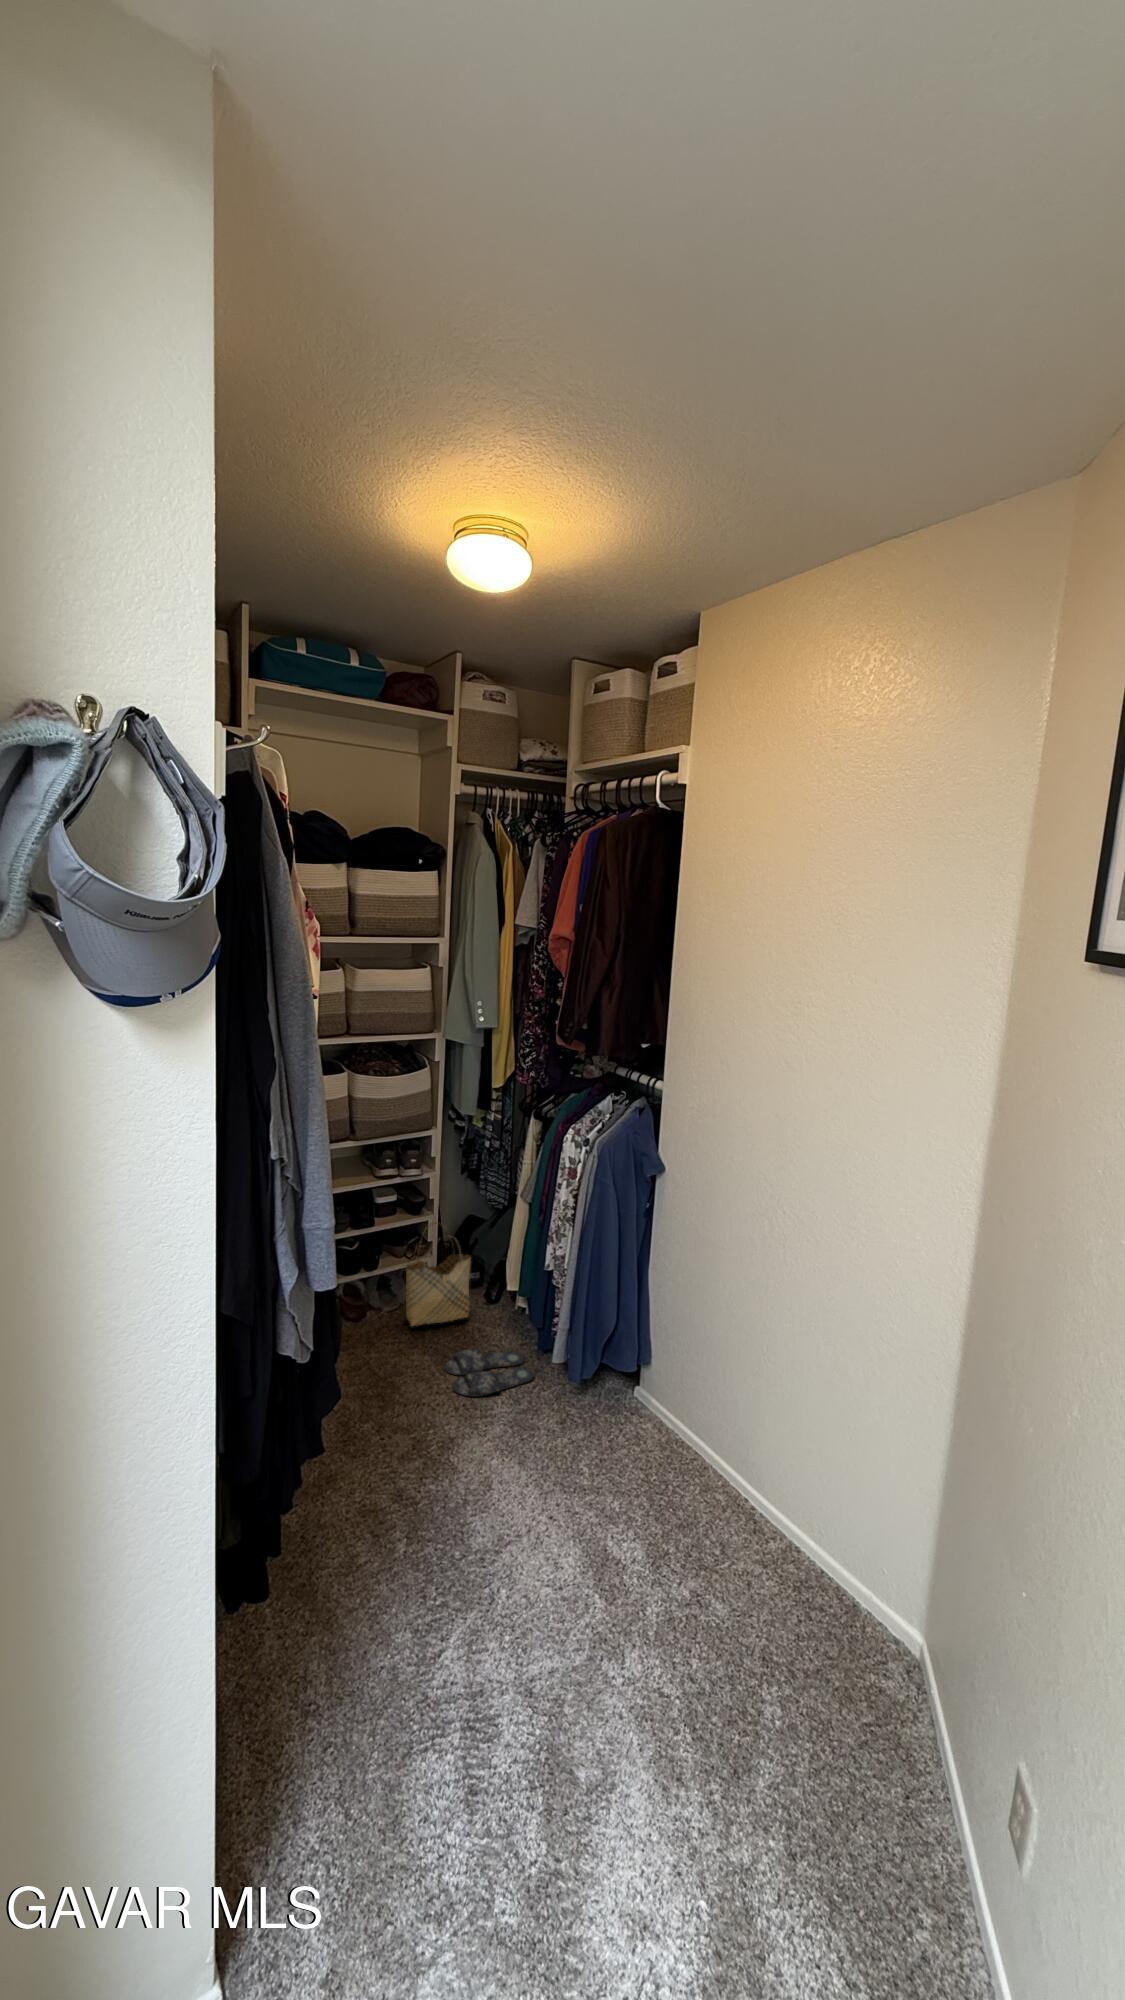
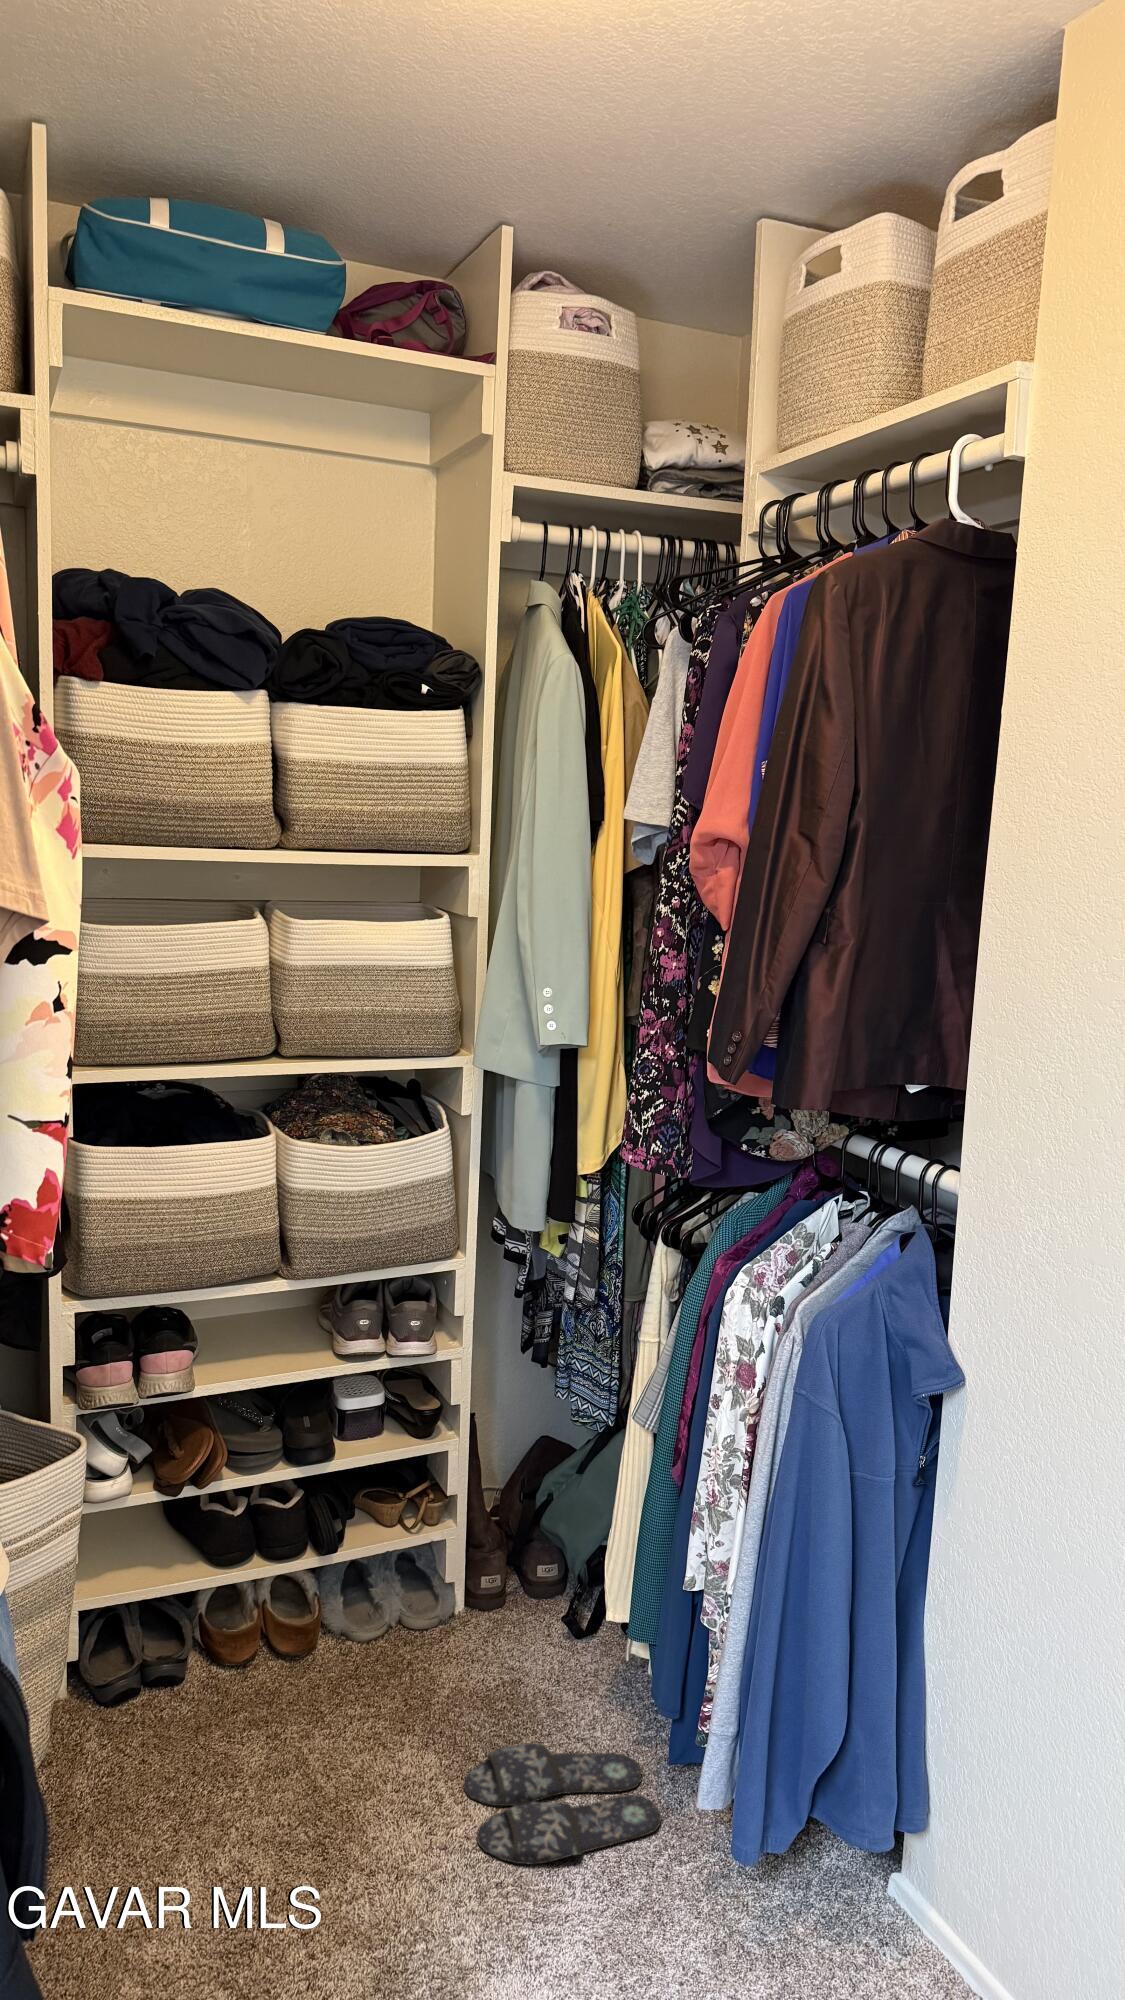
woven basket: present [405,1222,471,1326] -> none [393,1456,535,1679]

